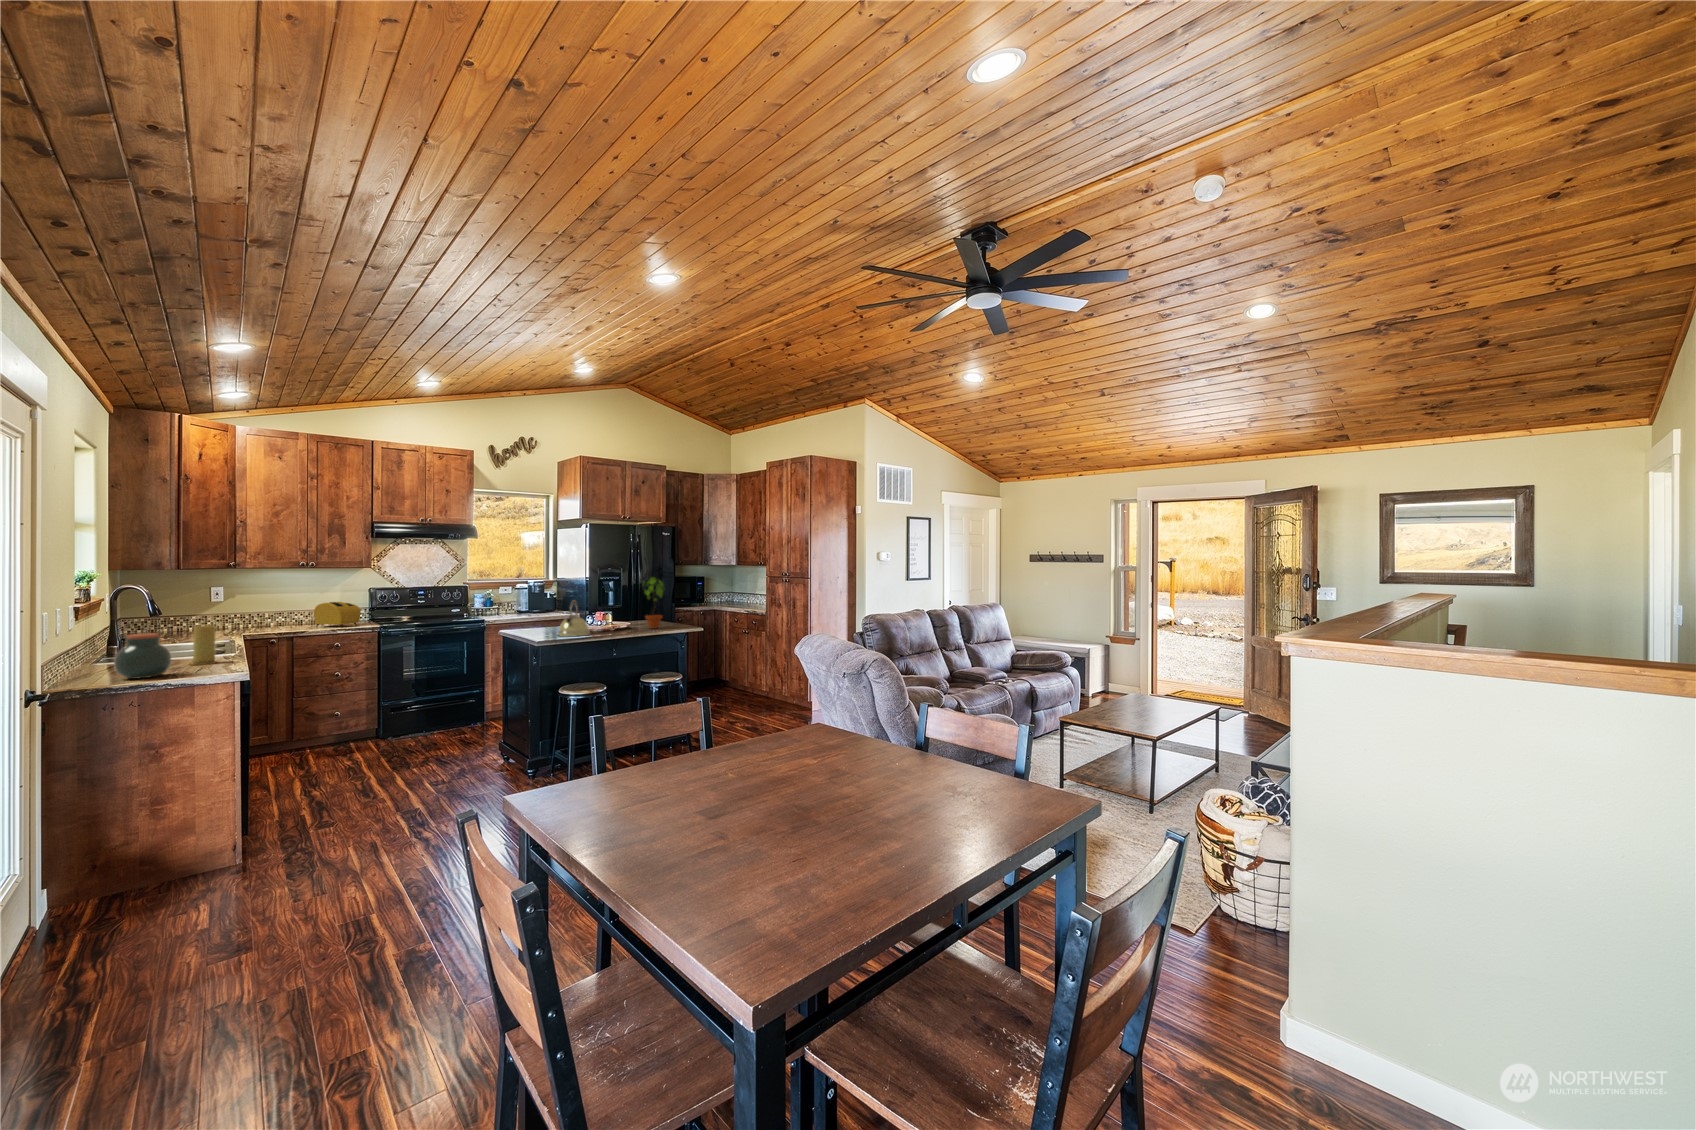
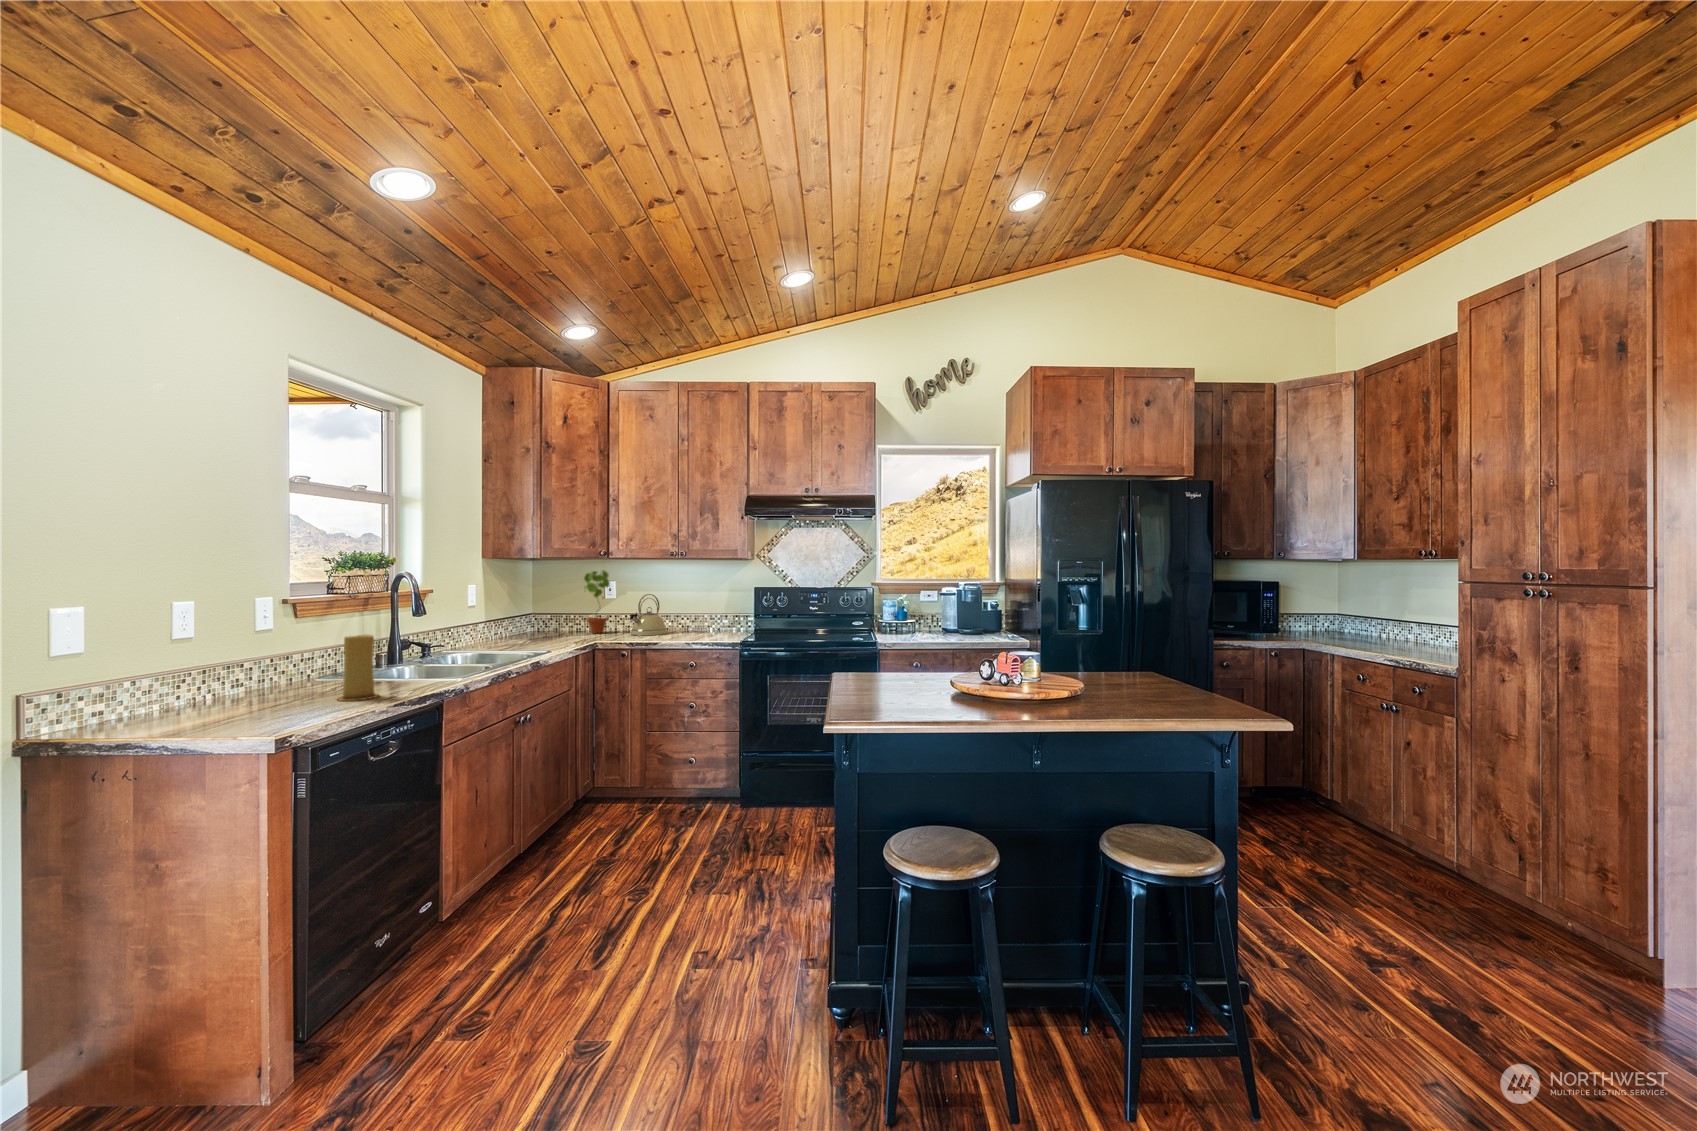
potted plant: present [645,577,664,629] -> present [584,570,610,633]
kettle: present [557,601,590,637] -> present [630,594,667,636]
toaster: present [314,602,361,627] -> none [678,605,725,641]
jar: present [114,633,171,679] -> none [147,647,239,725]

